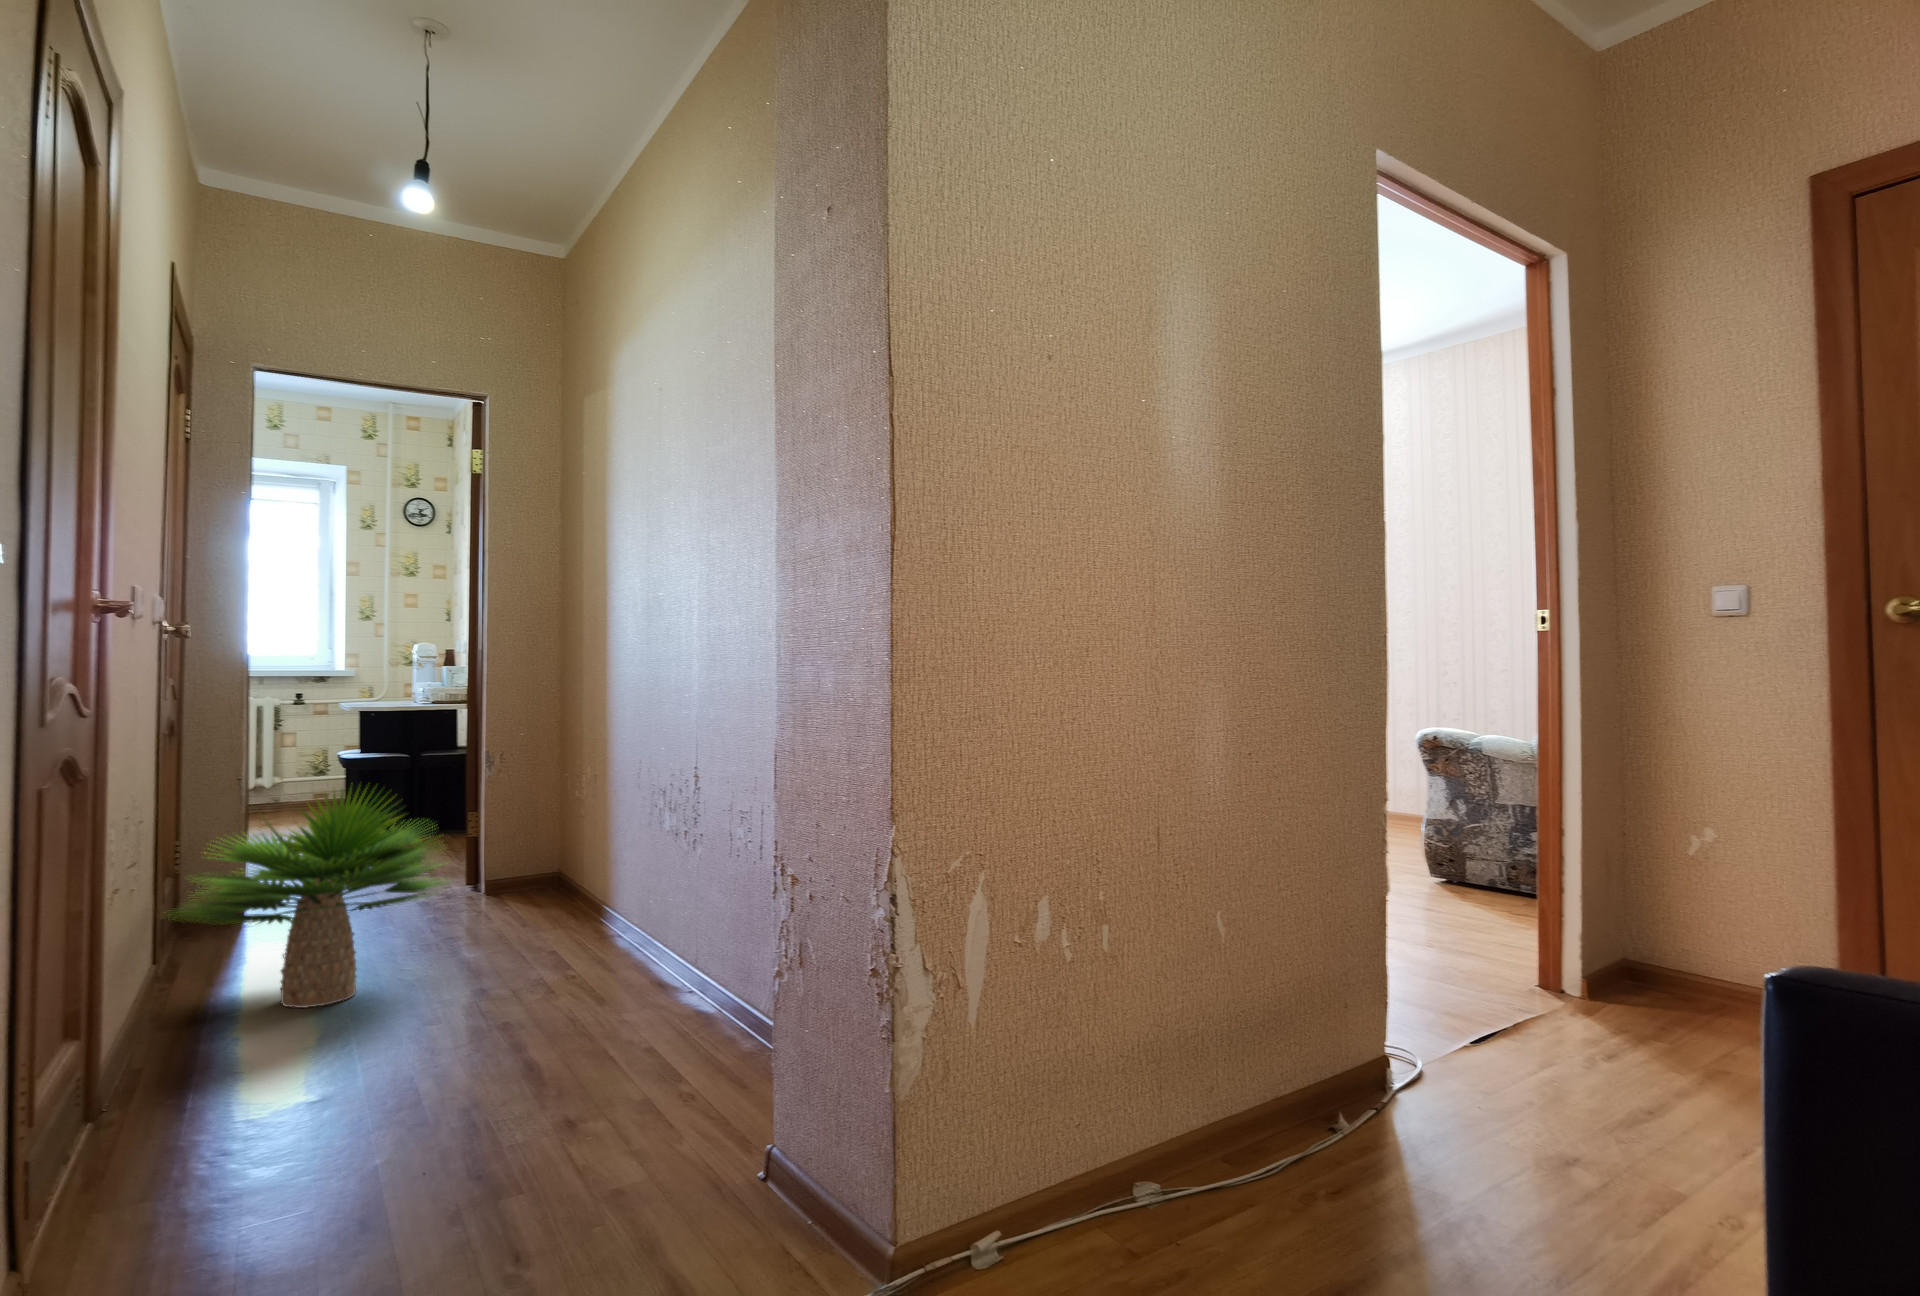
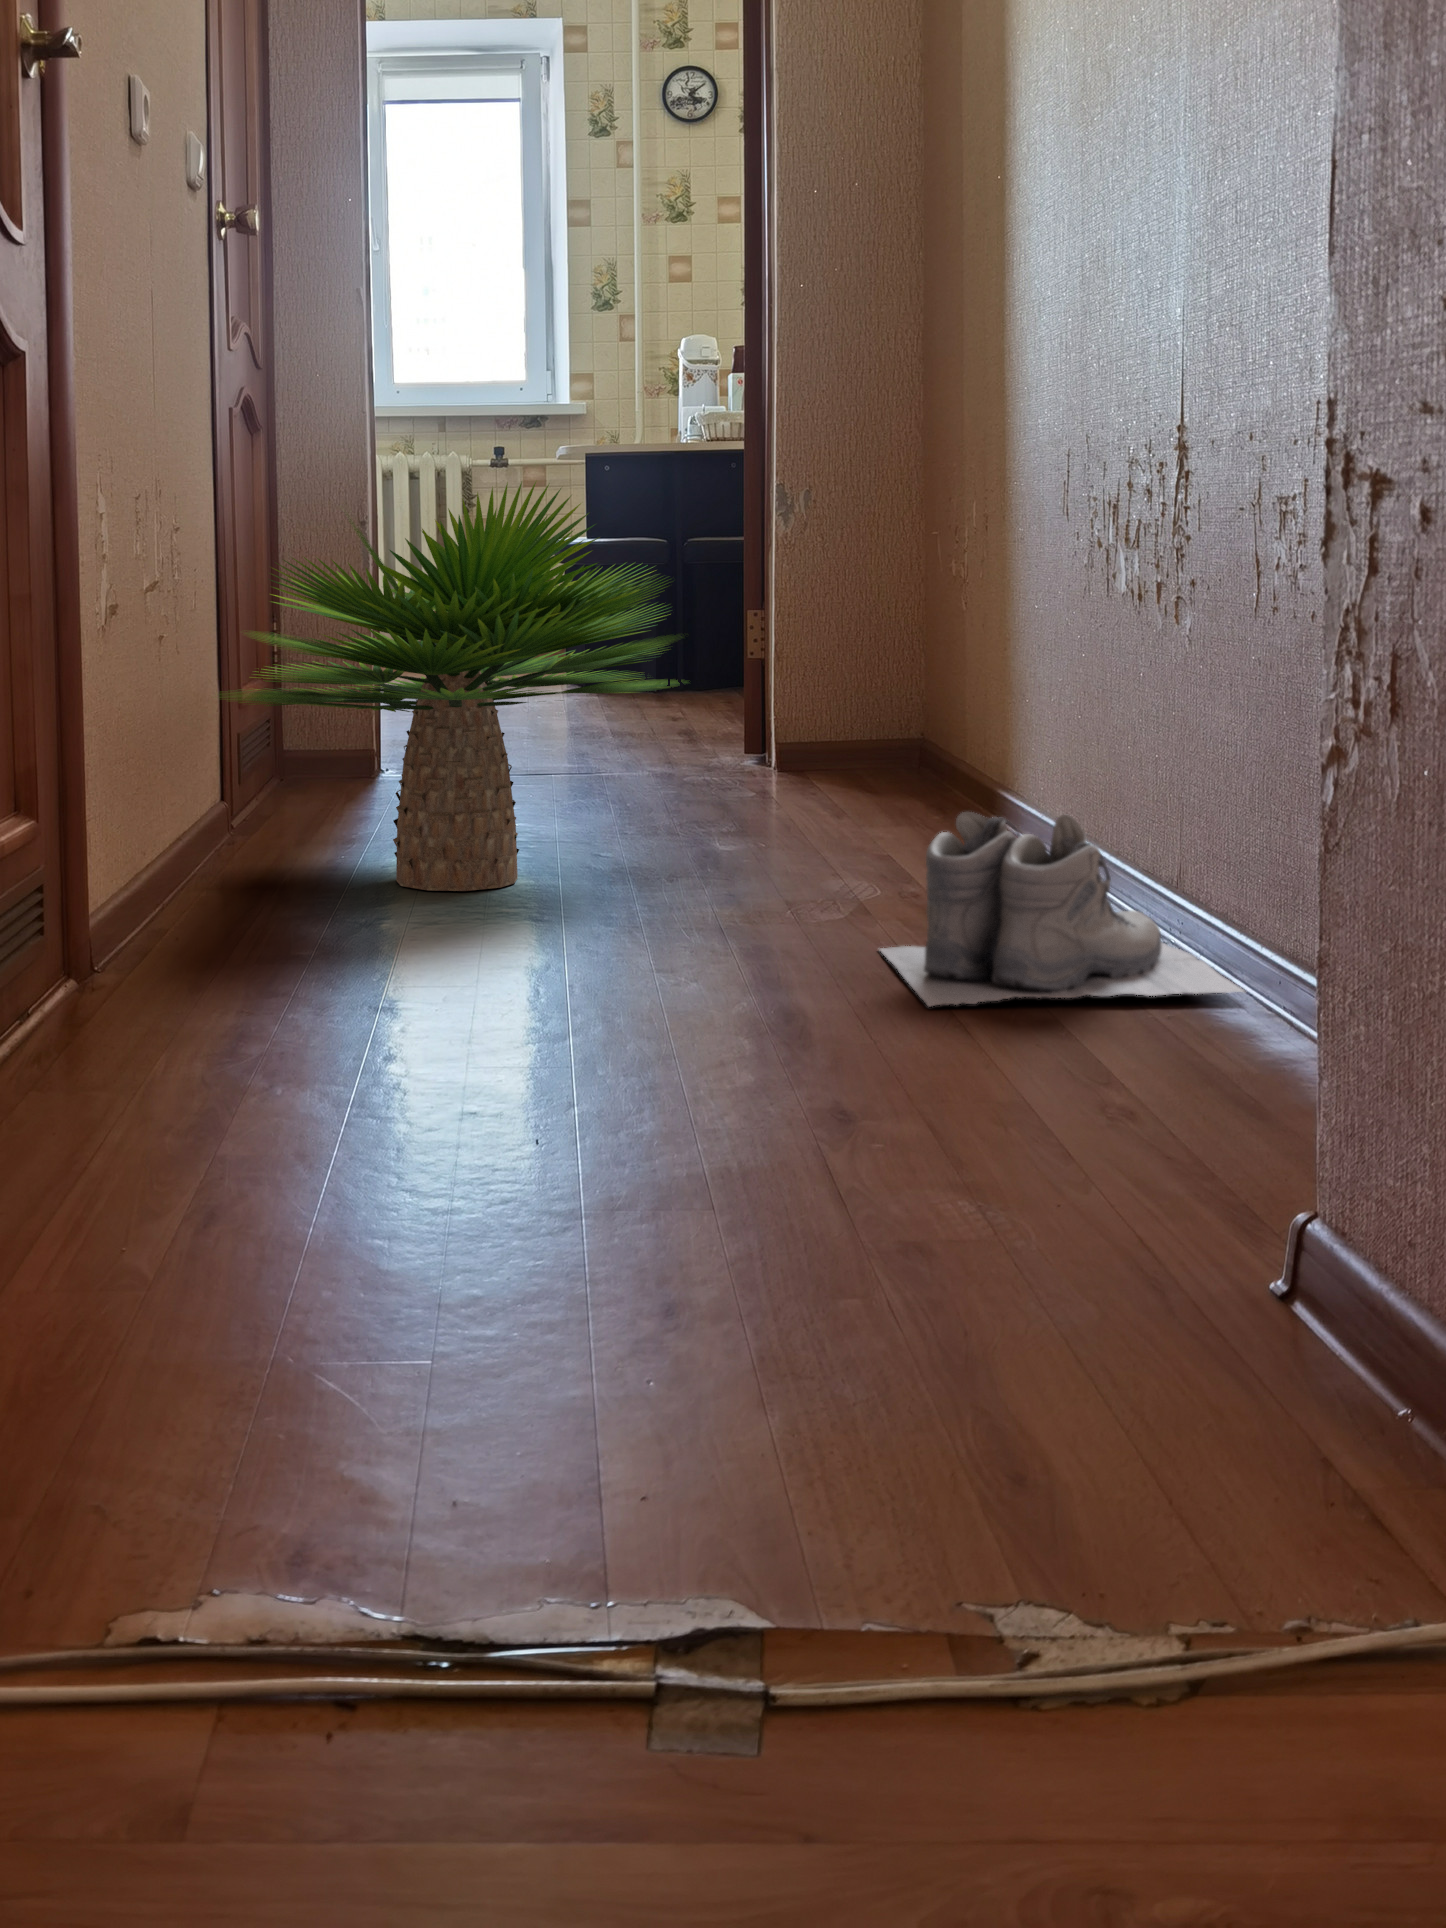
boots: none [561,945,728,1046] -> present [879,812,1244,1006]

